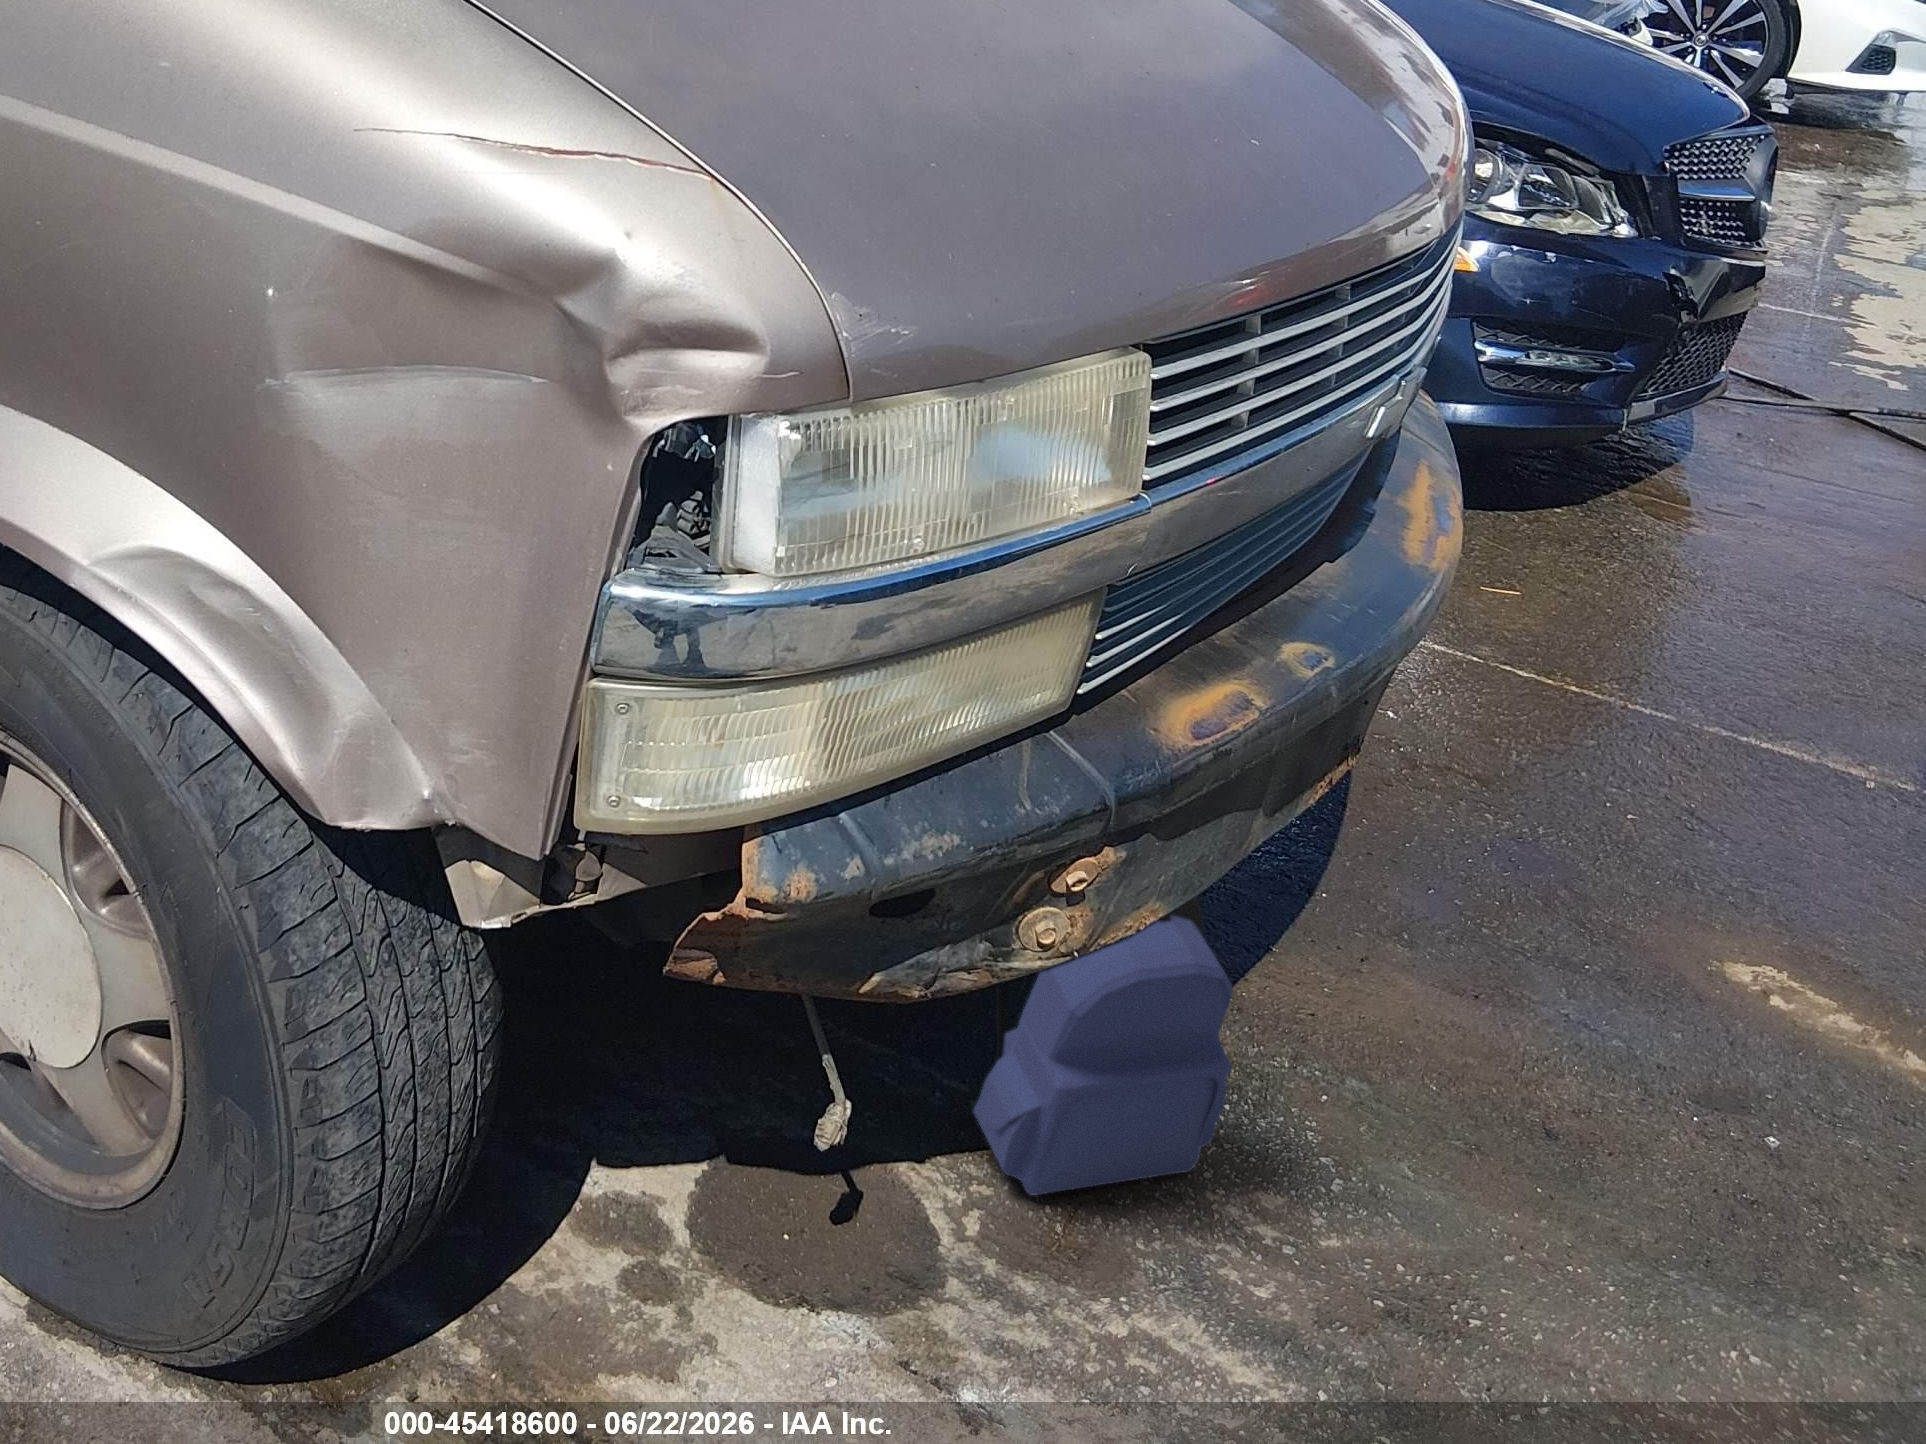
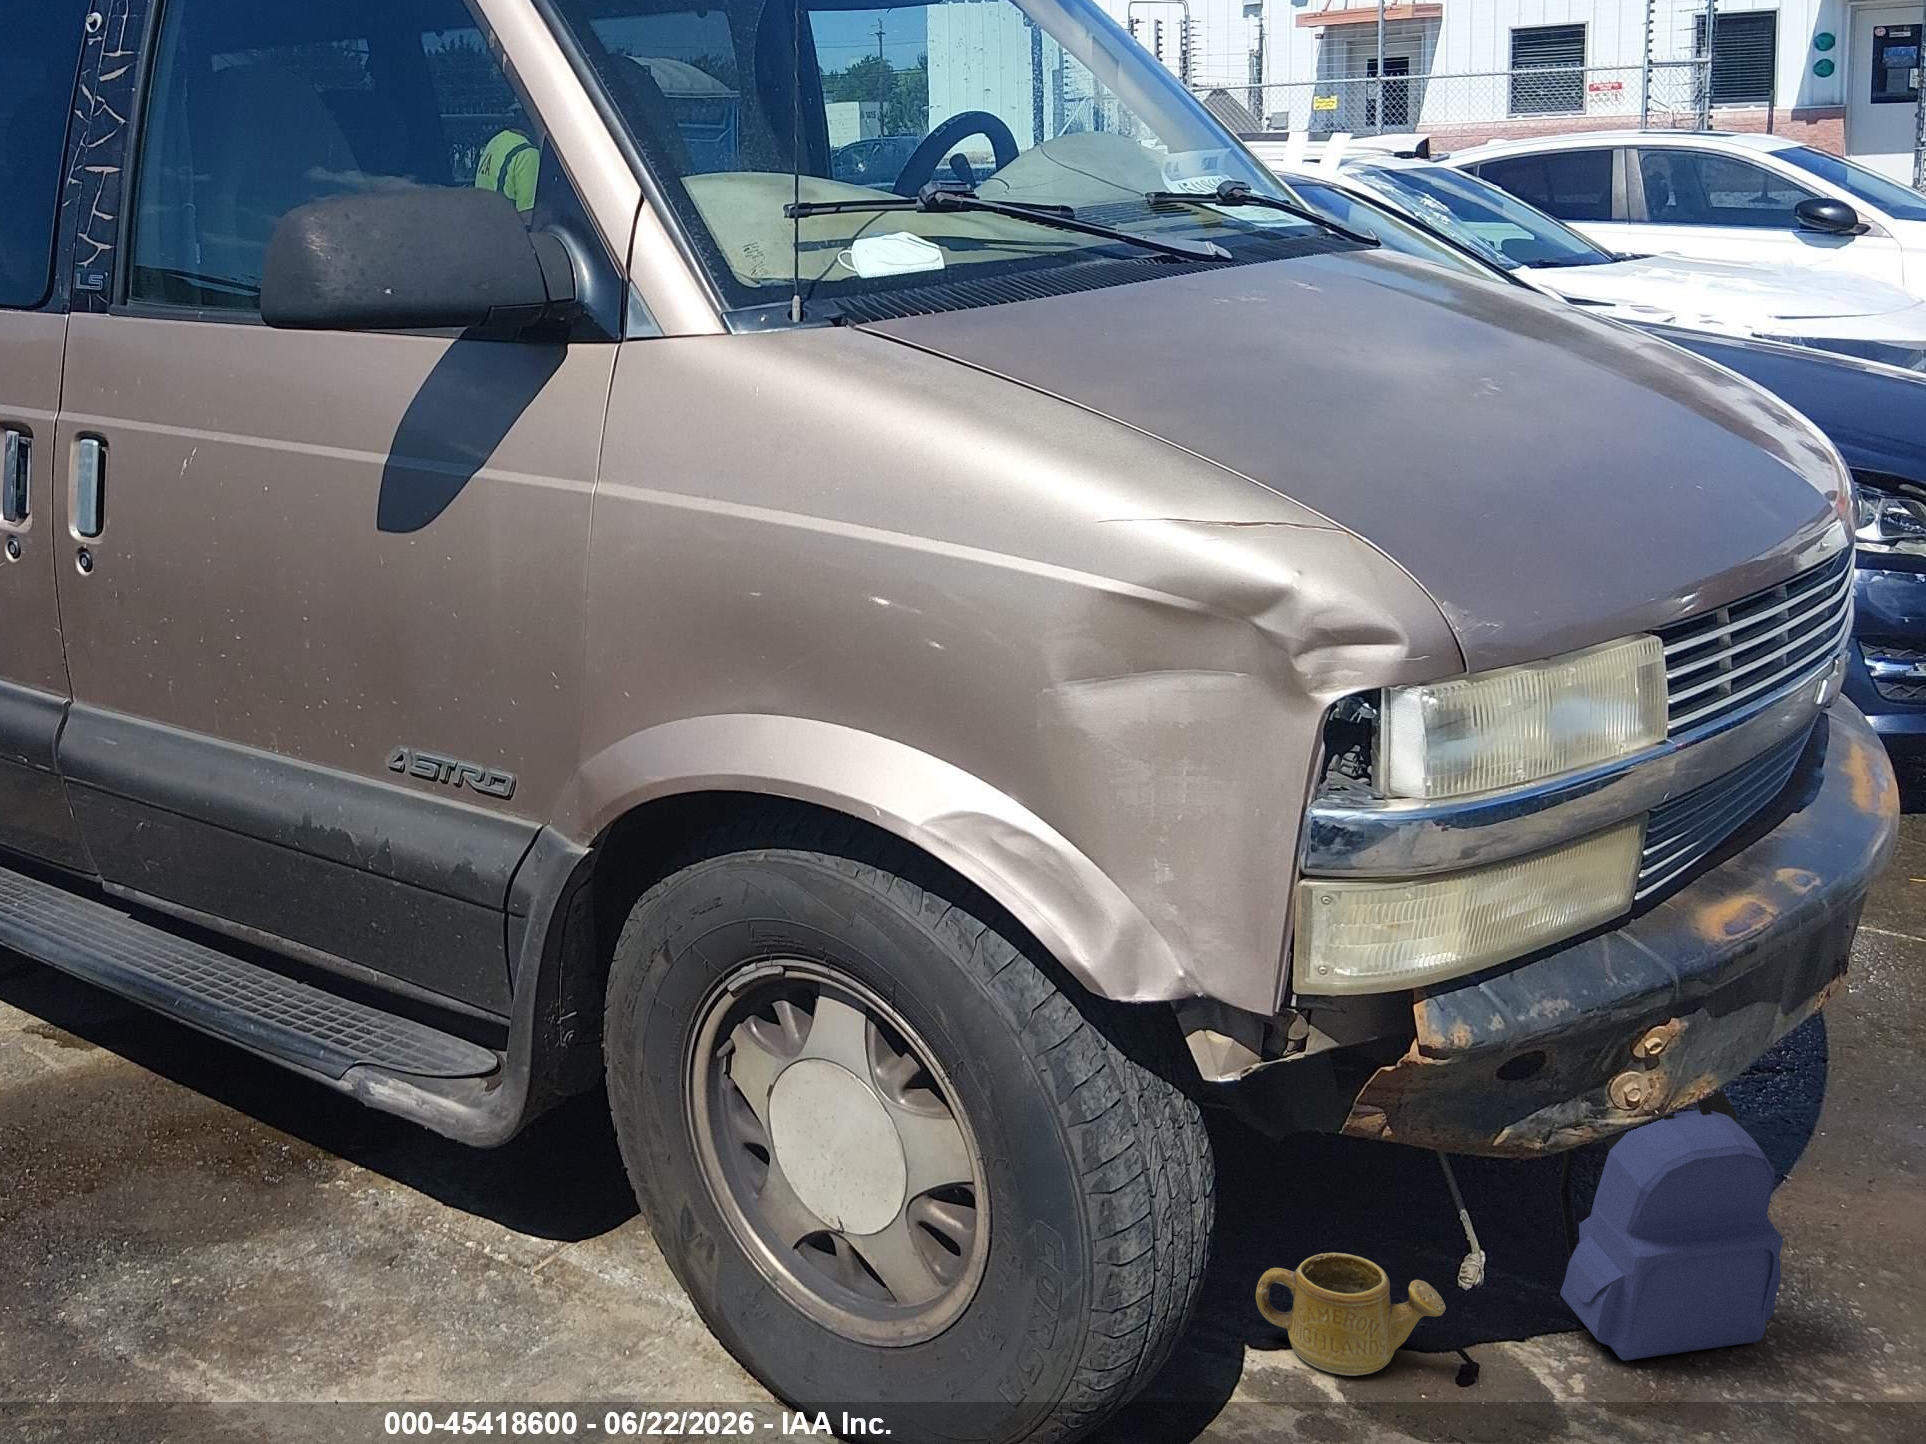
watering can: none [610,1060,828,1212] -> present [1256,1253,1446,1376]

